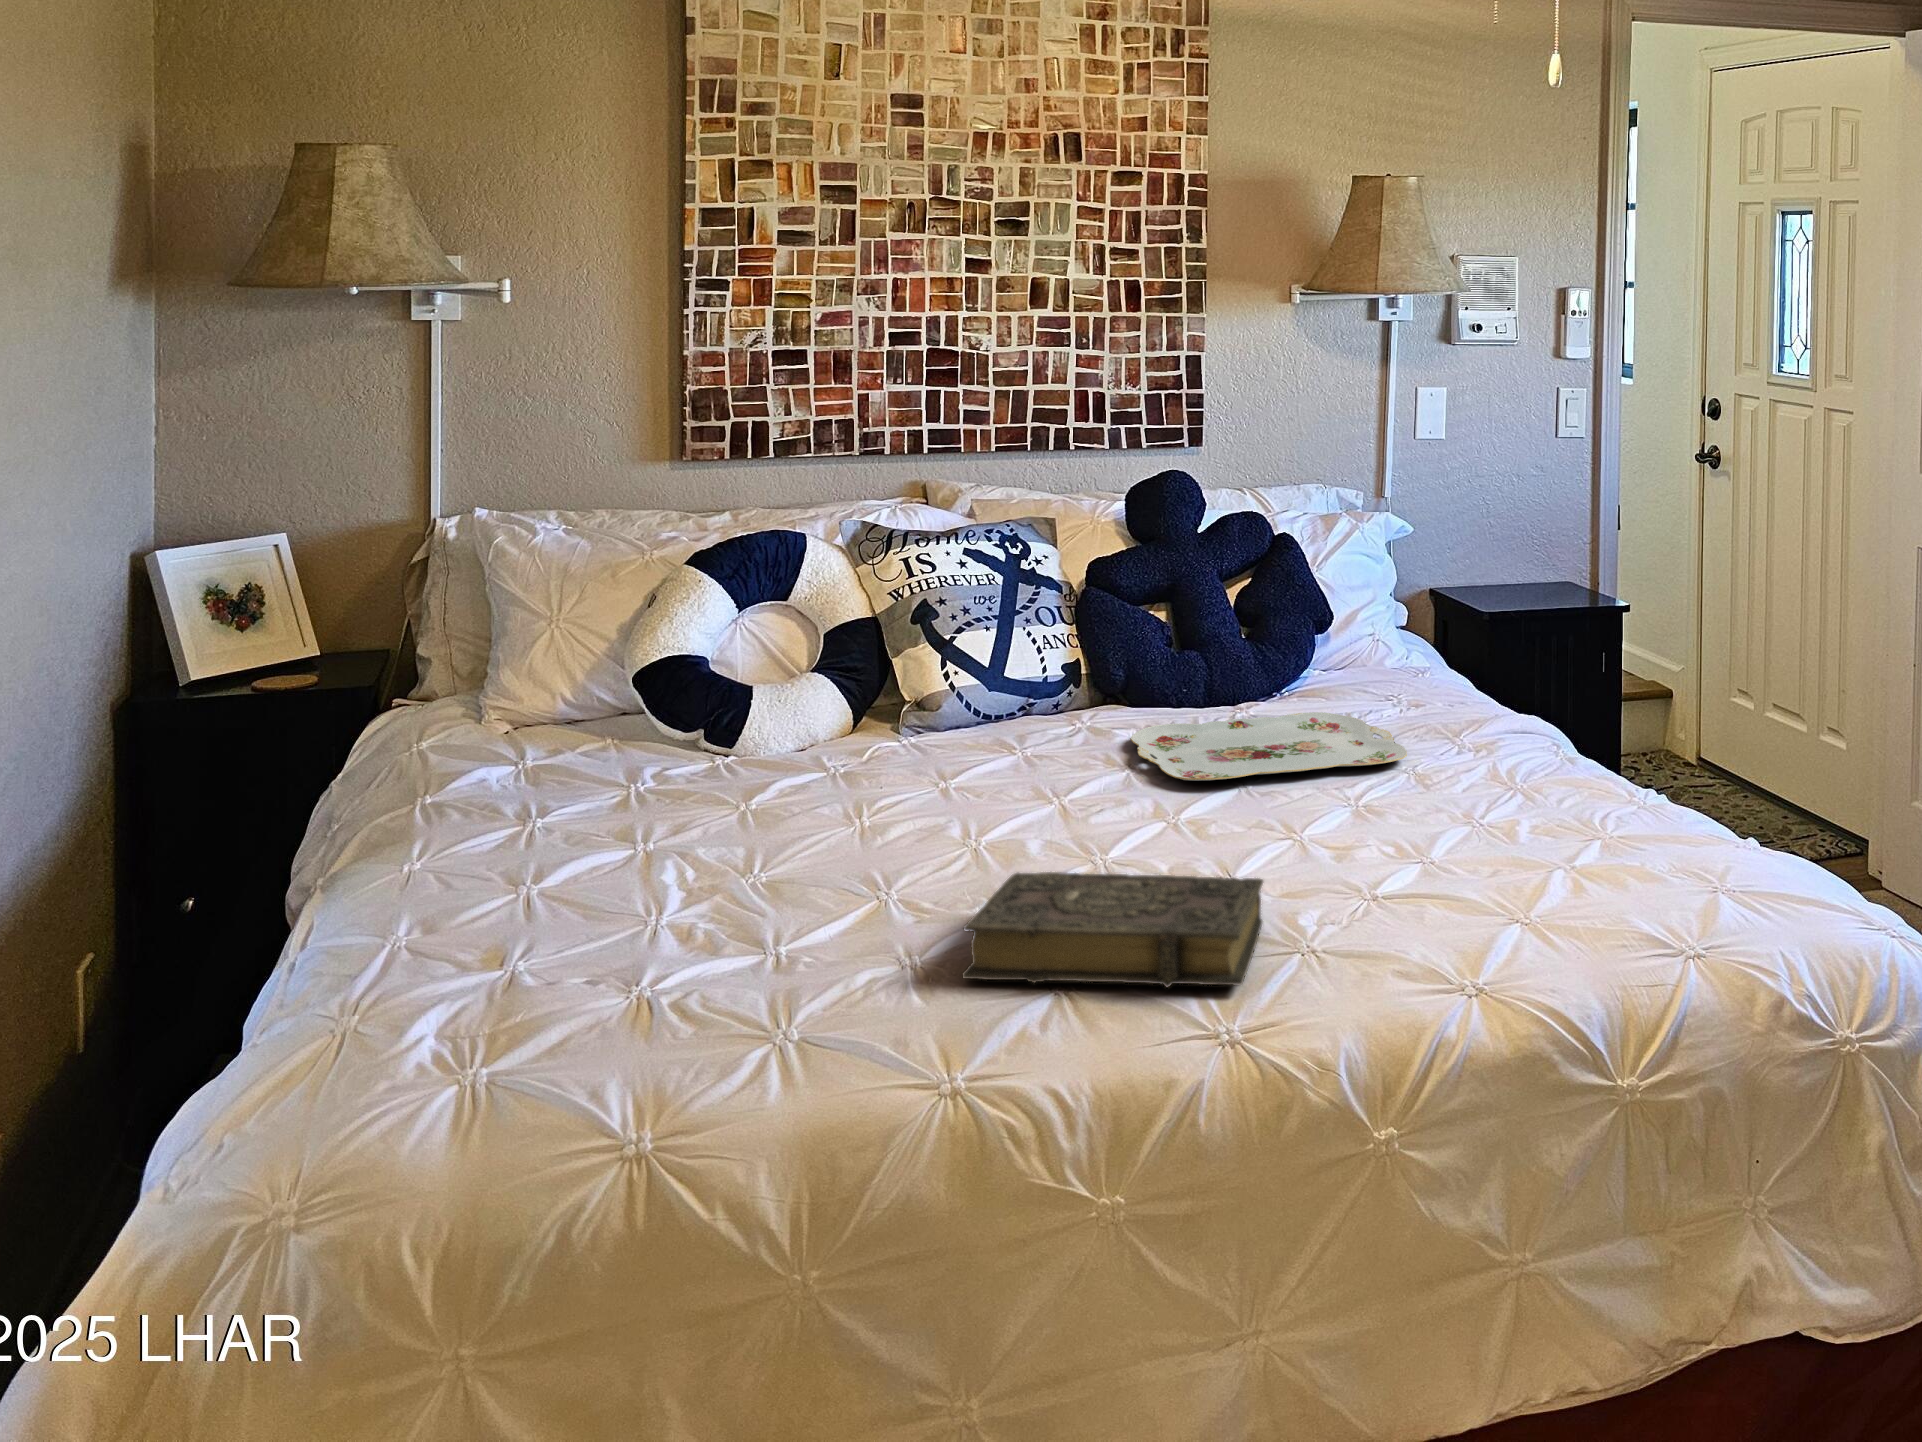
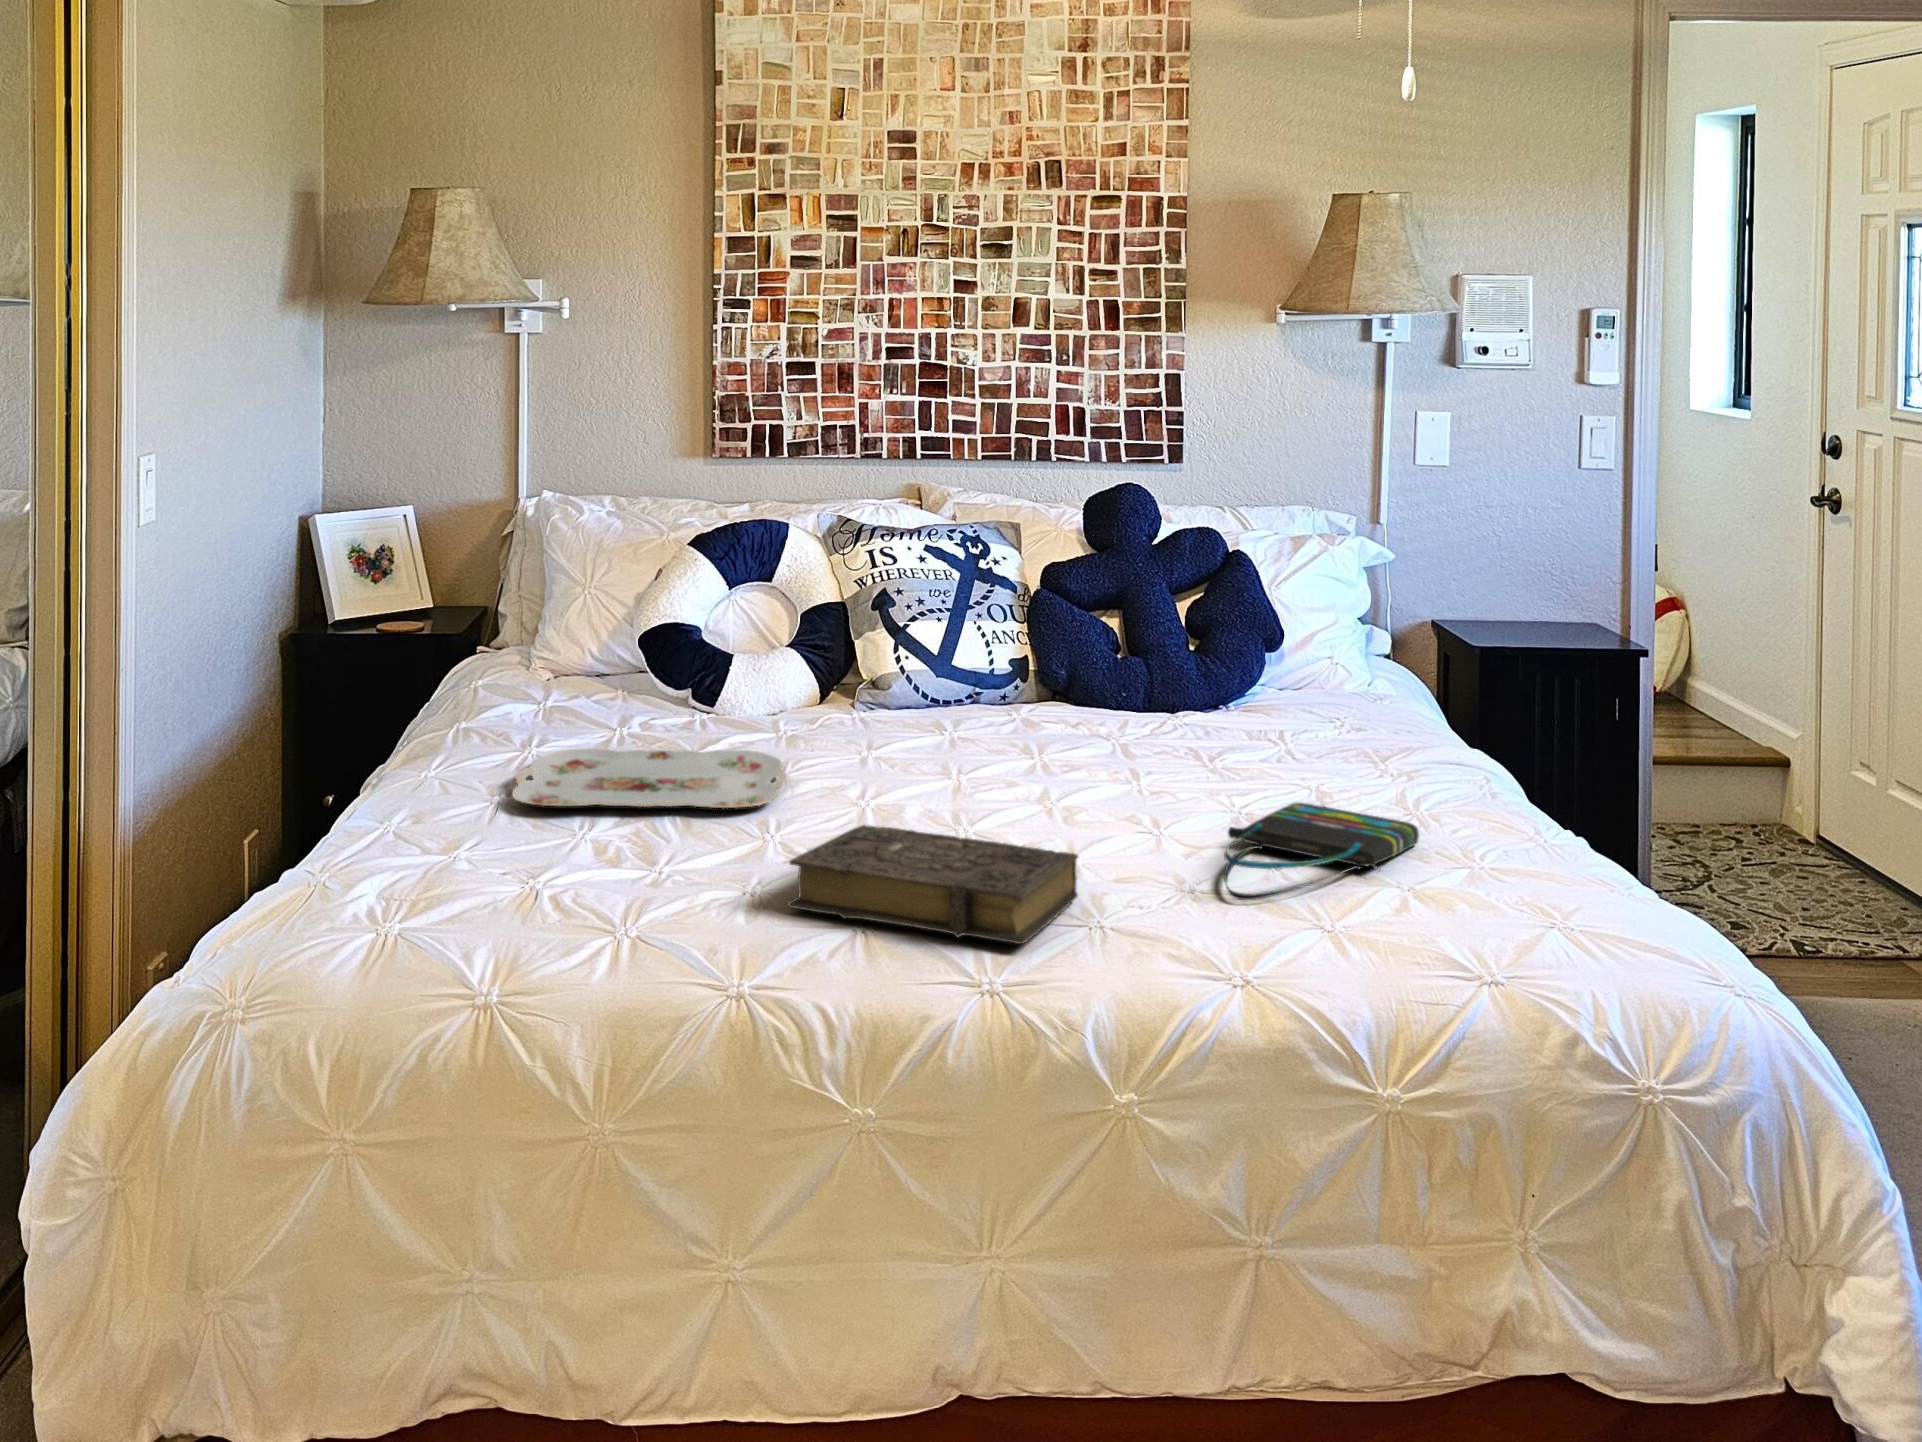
serving tray: present [1131,712,1407,781] -> present [512,748,787,808]
tote bag: none [1374,794,1544,904] -> present [1224,803,1419,900]

